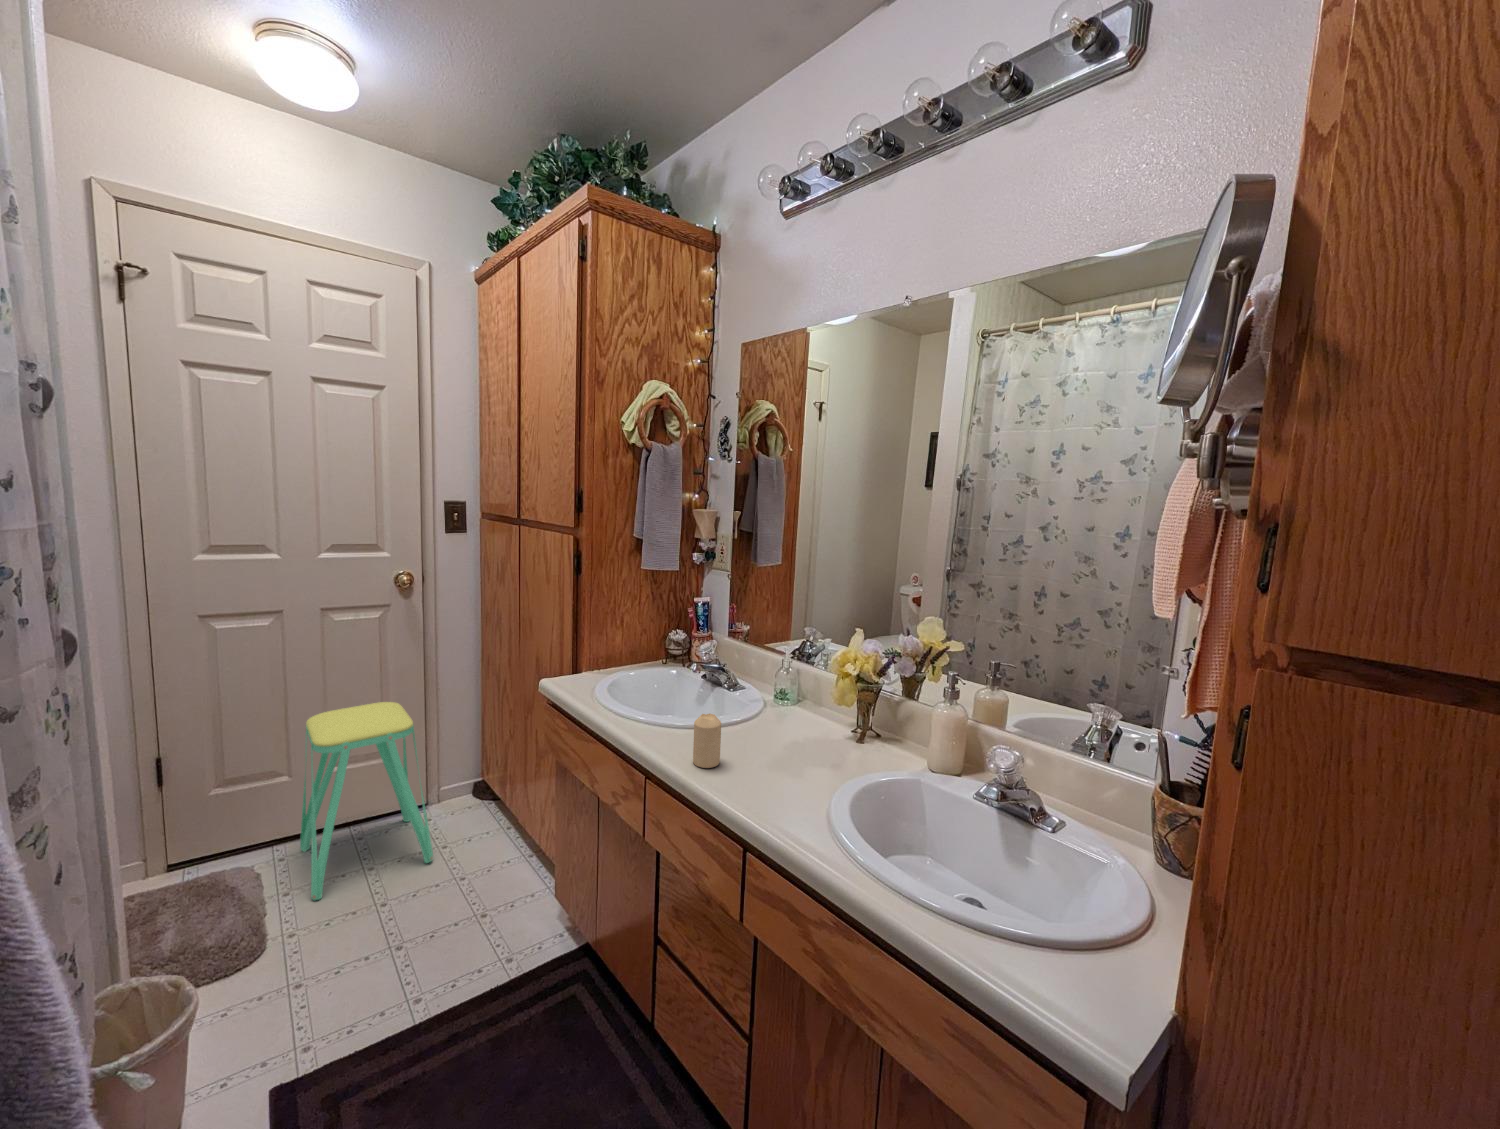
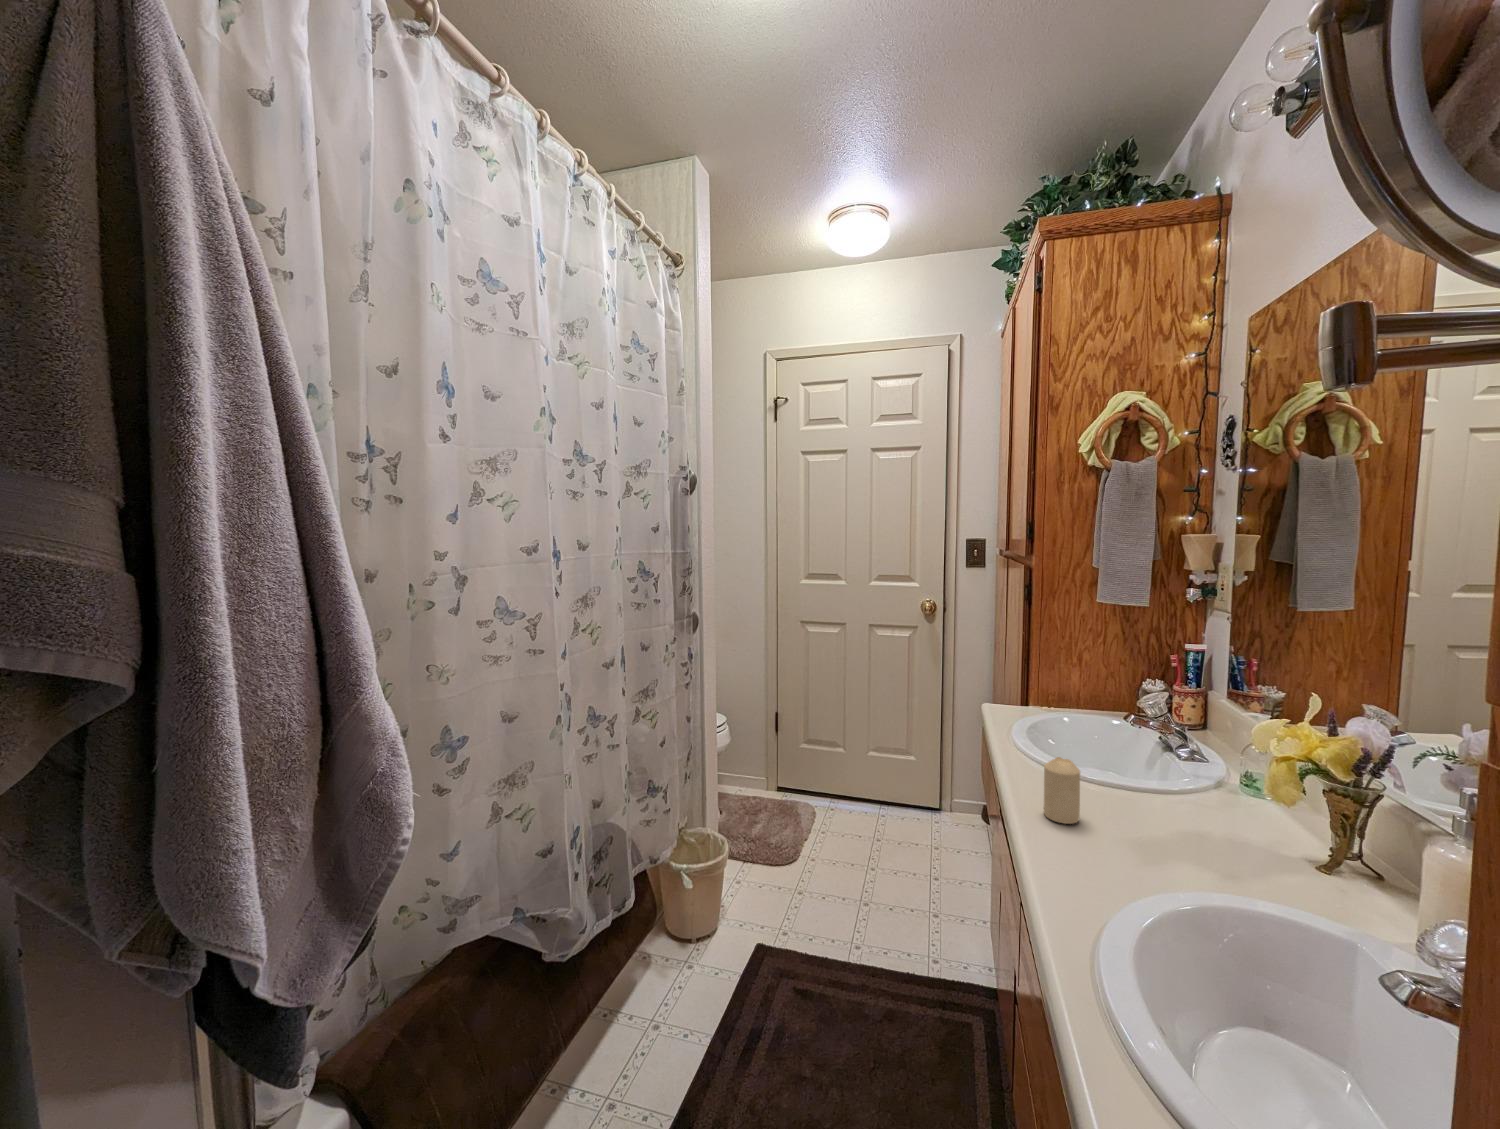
stool: present [300,702,433,900] -> none [834,704,924,855]

